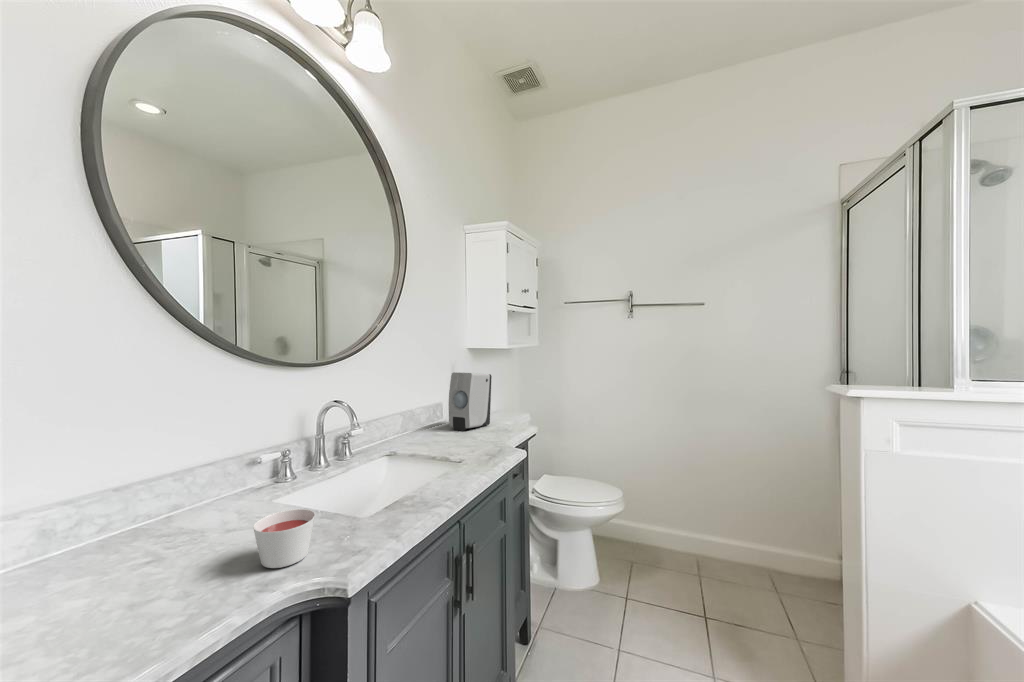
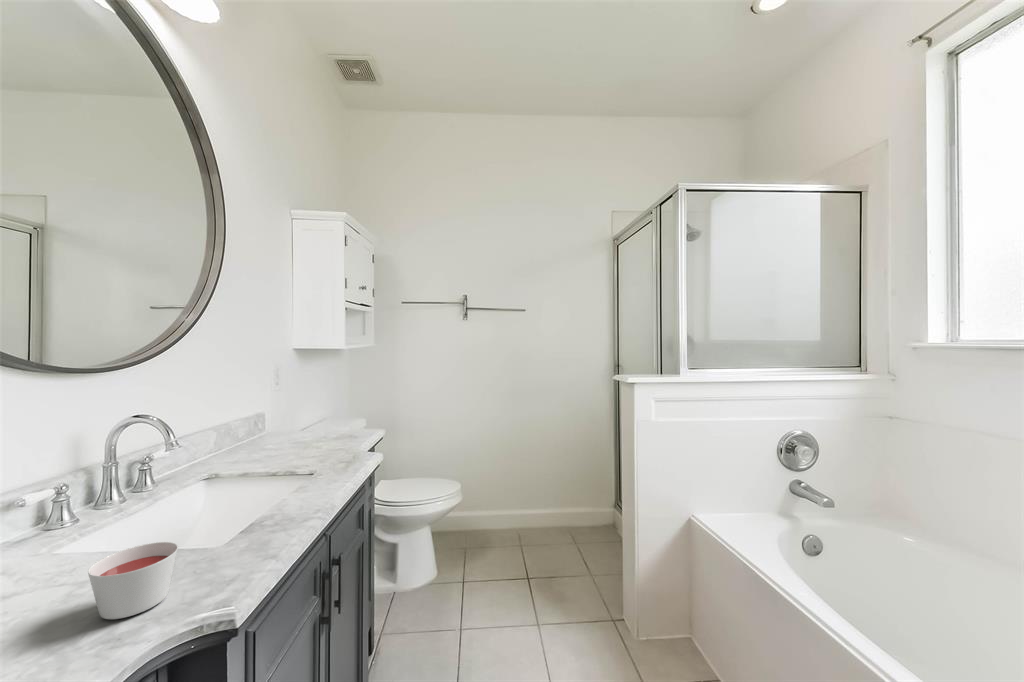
soap dispenser: present [449,372,492,431] -> none [276,378,327,442]

